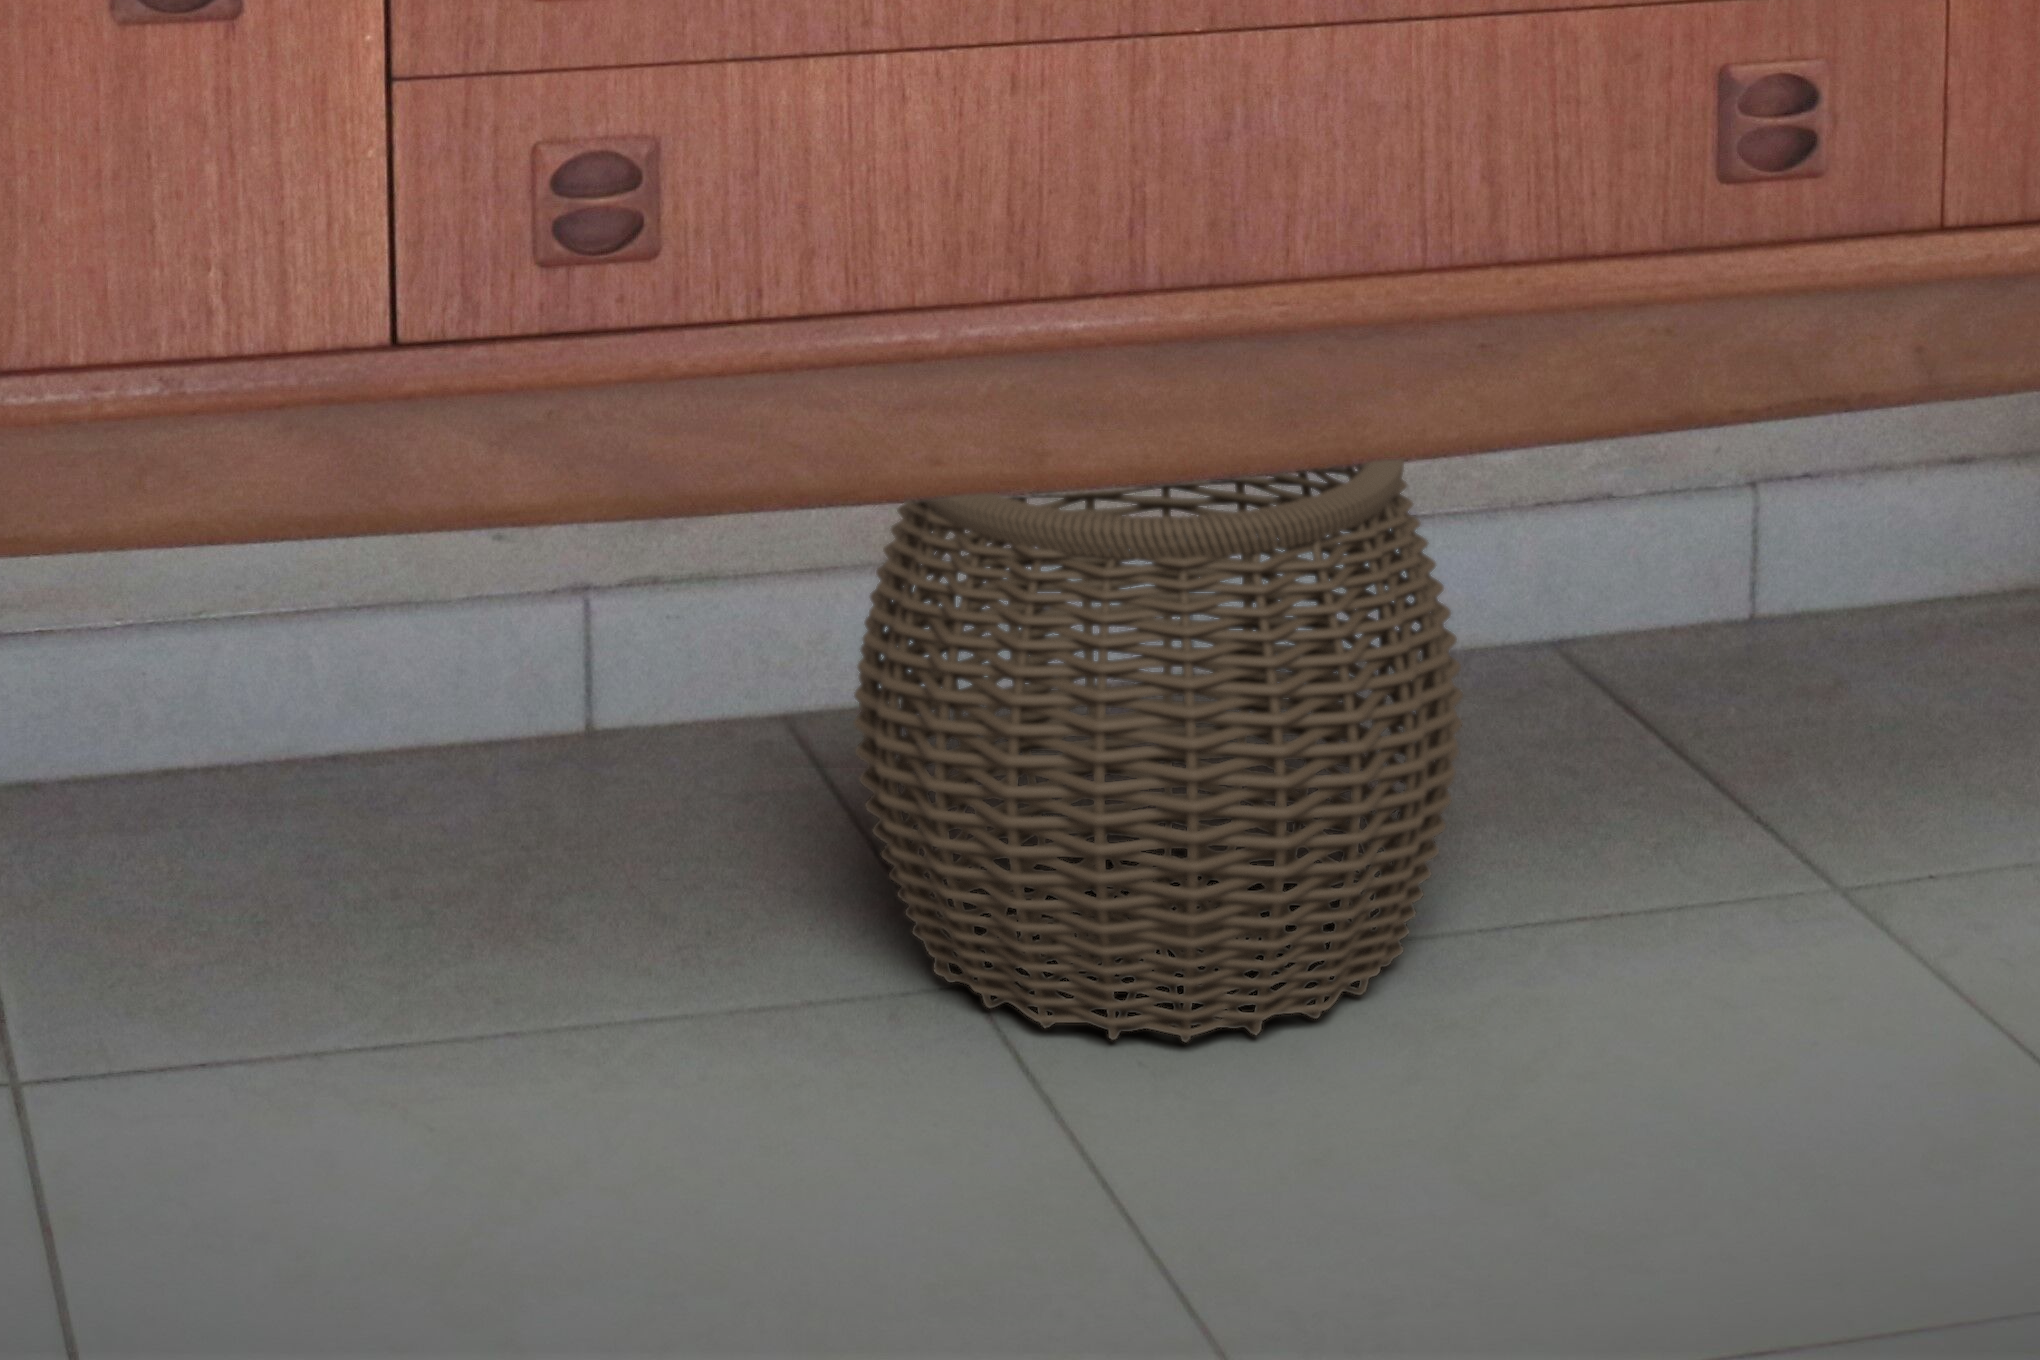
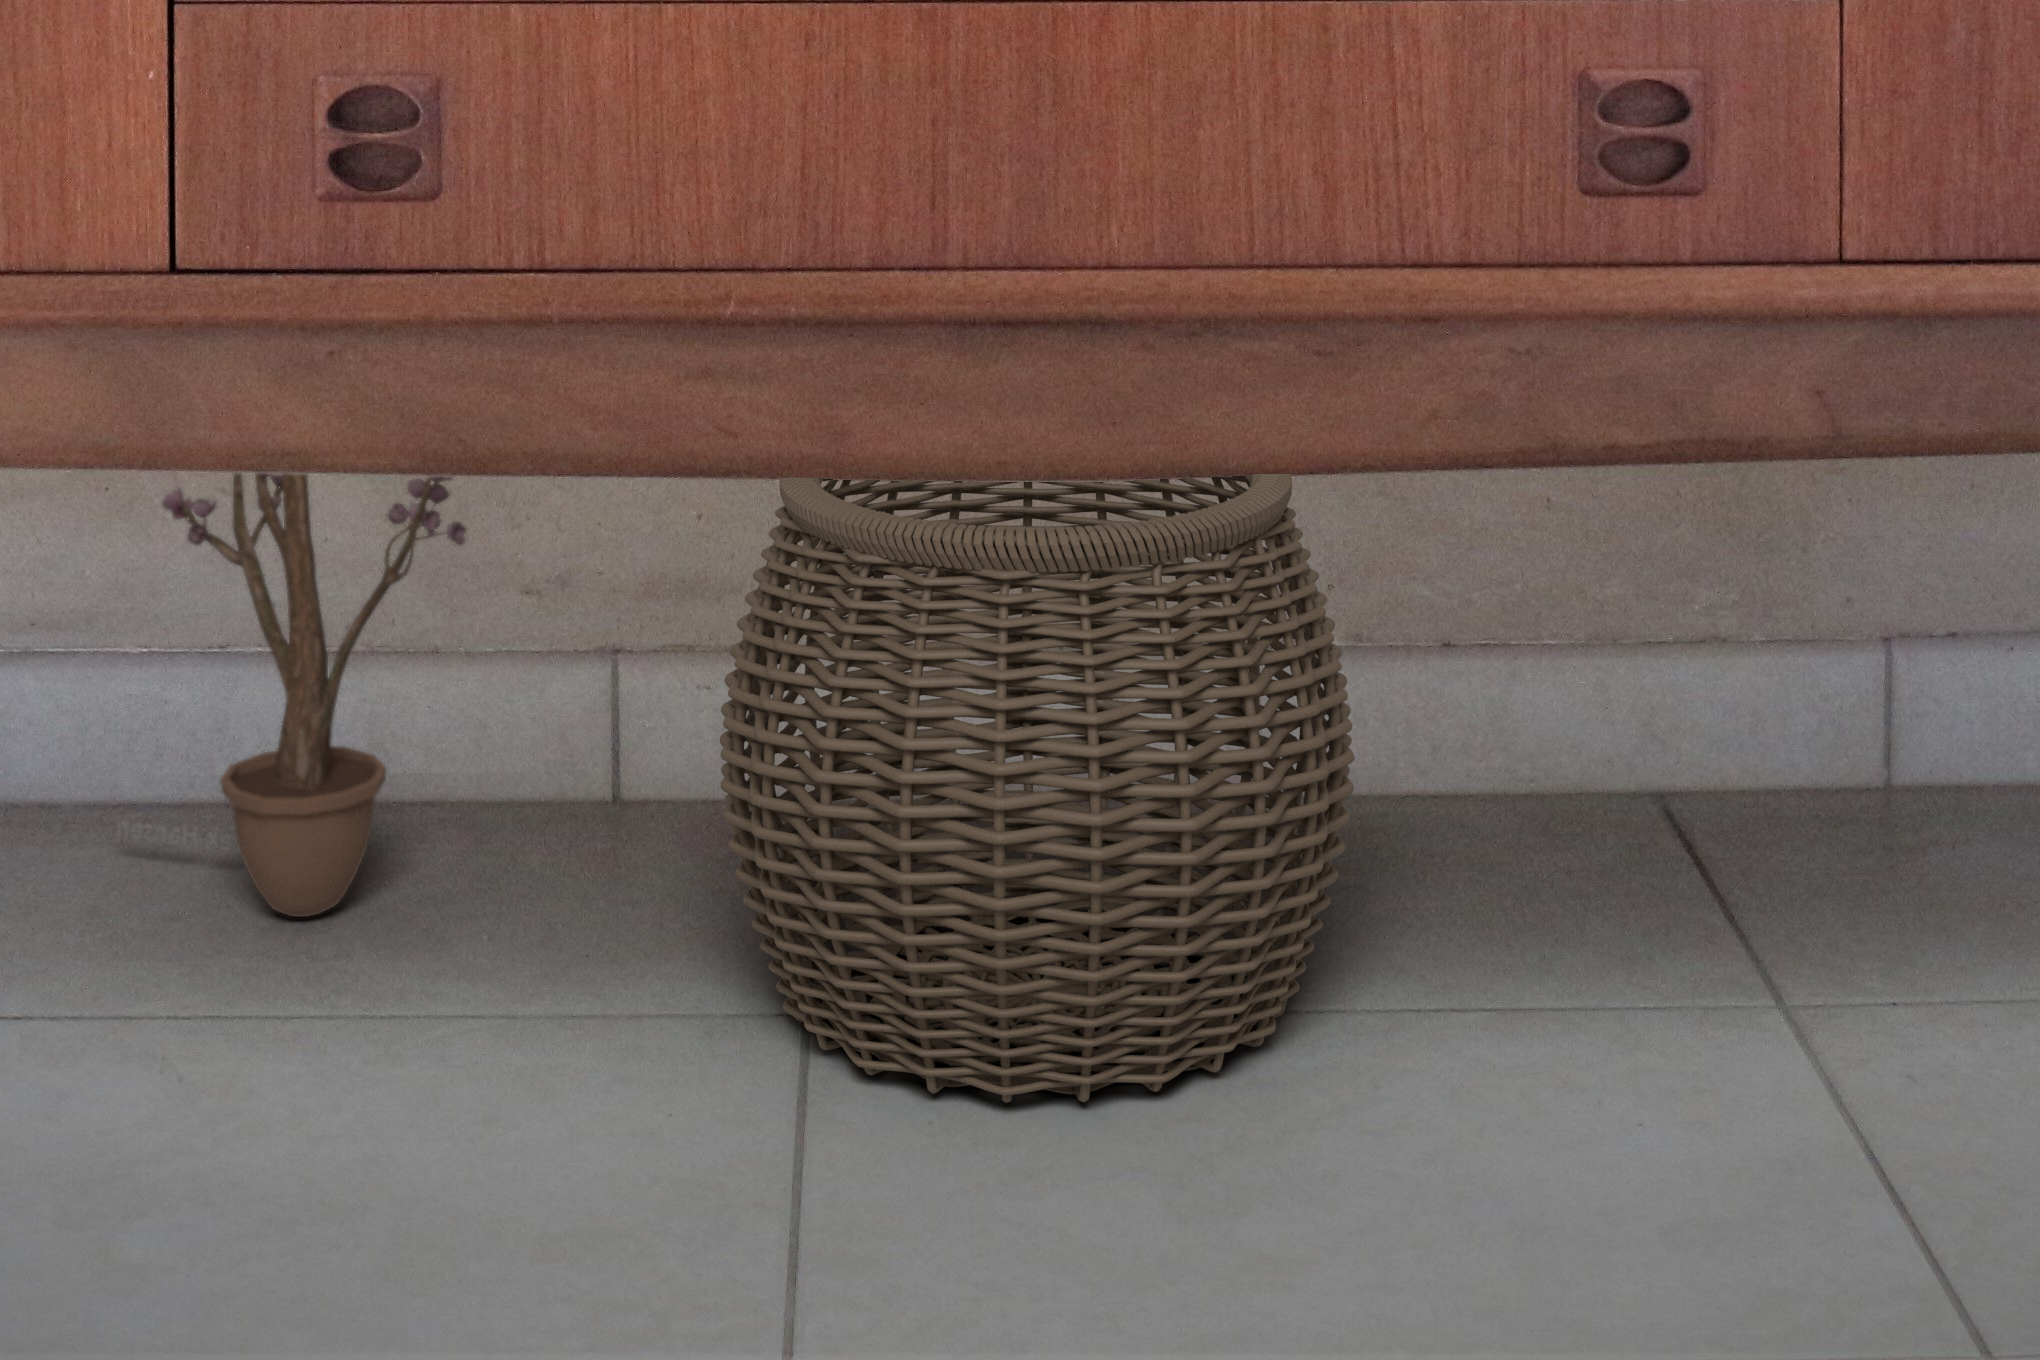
decorative plant: none [170,341,566,923] -> present [117,473,466,917]

